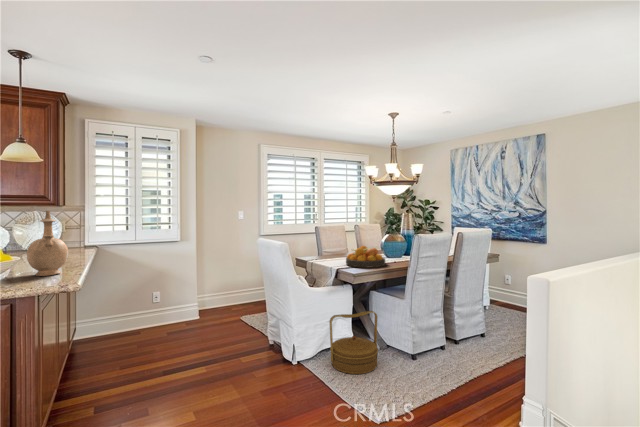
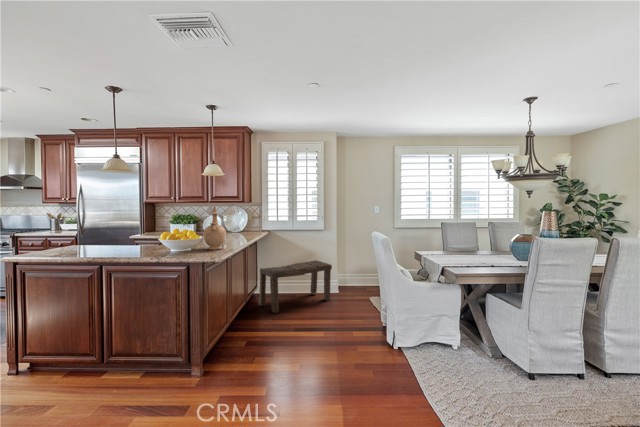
fruit bowl: present [346,246,385,268] -> none [459,245,506,269]
bench: none [91,281,195,358] -> present [259,260,332,313]
woven basket: present [329,311,378,374] -> none [428,312,486,378]

